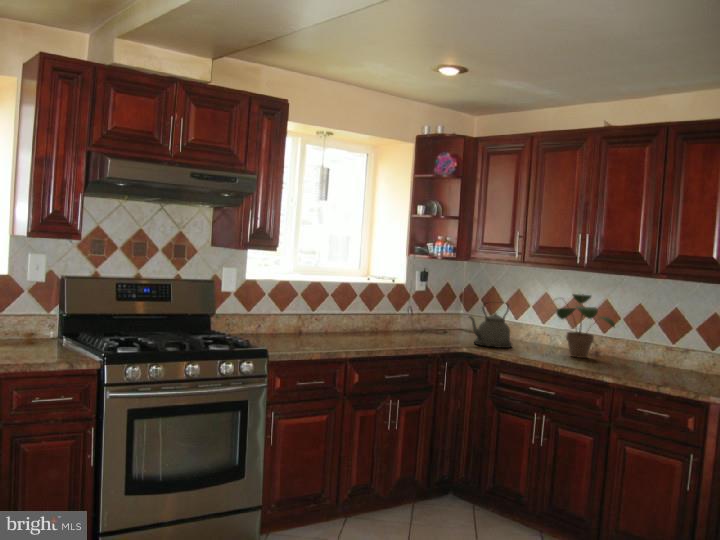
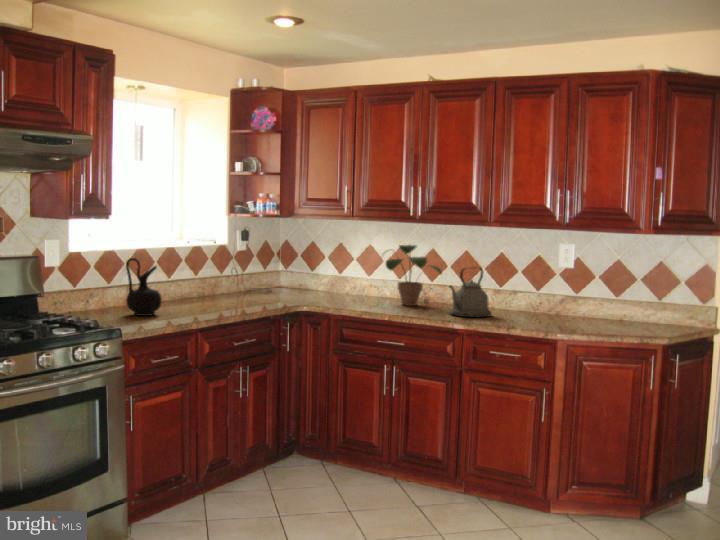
ceramic jug: none [288,288,321,344] -> present [126,258,162,316]
kettle: present [469,304,512,348] -> present [449,267,491,317]

